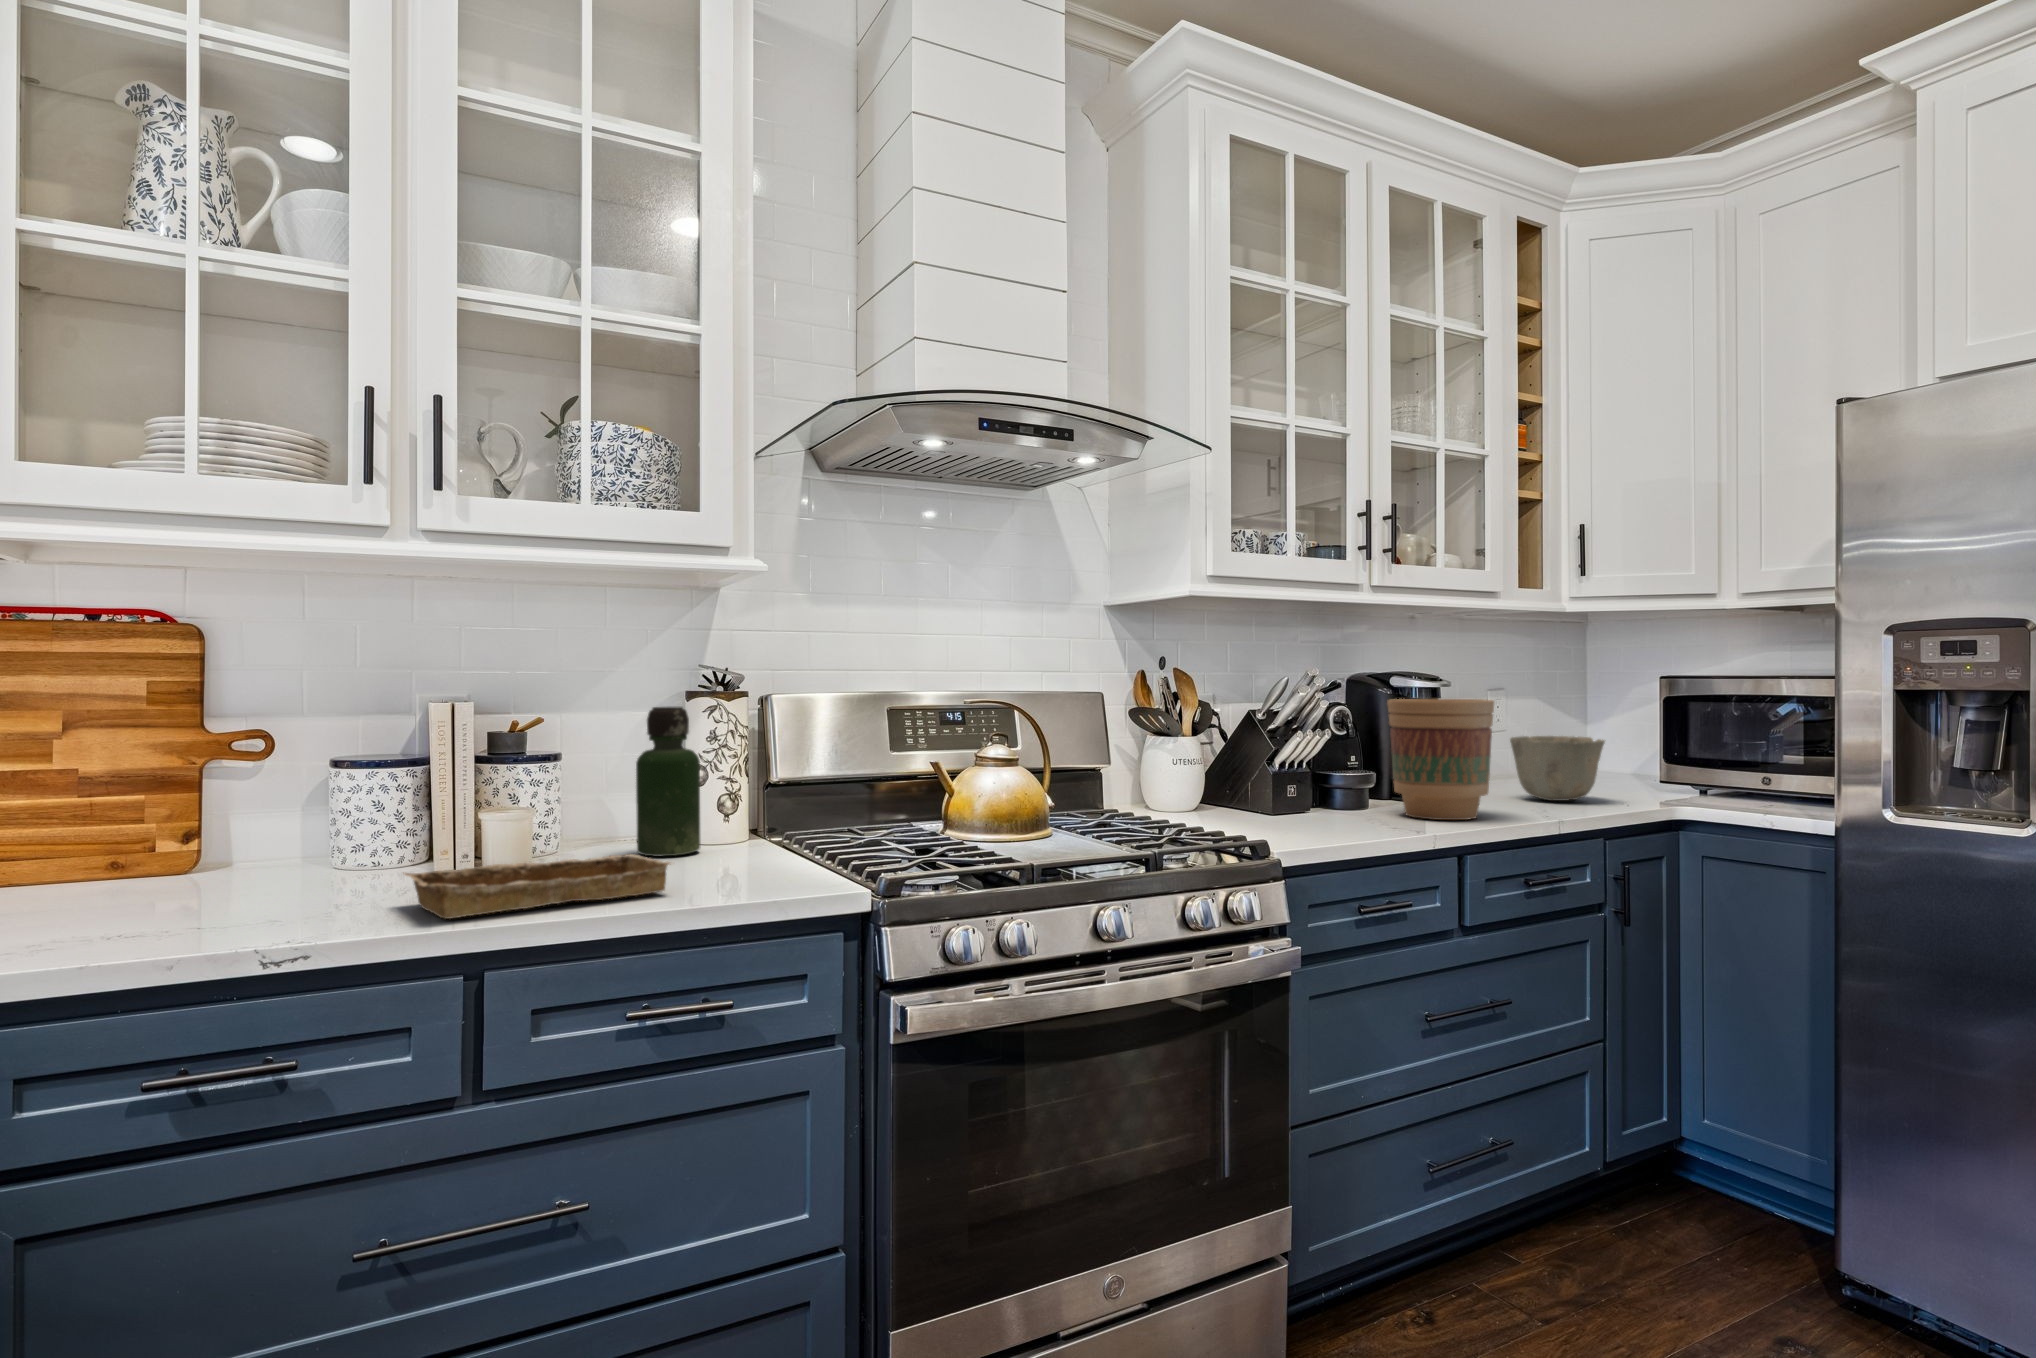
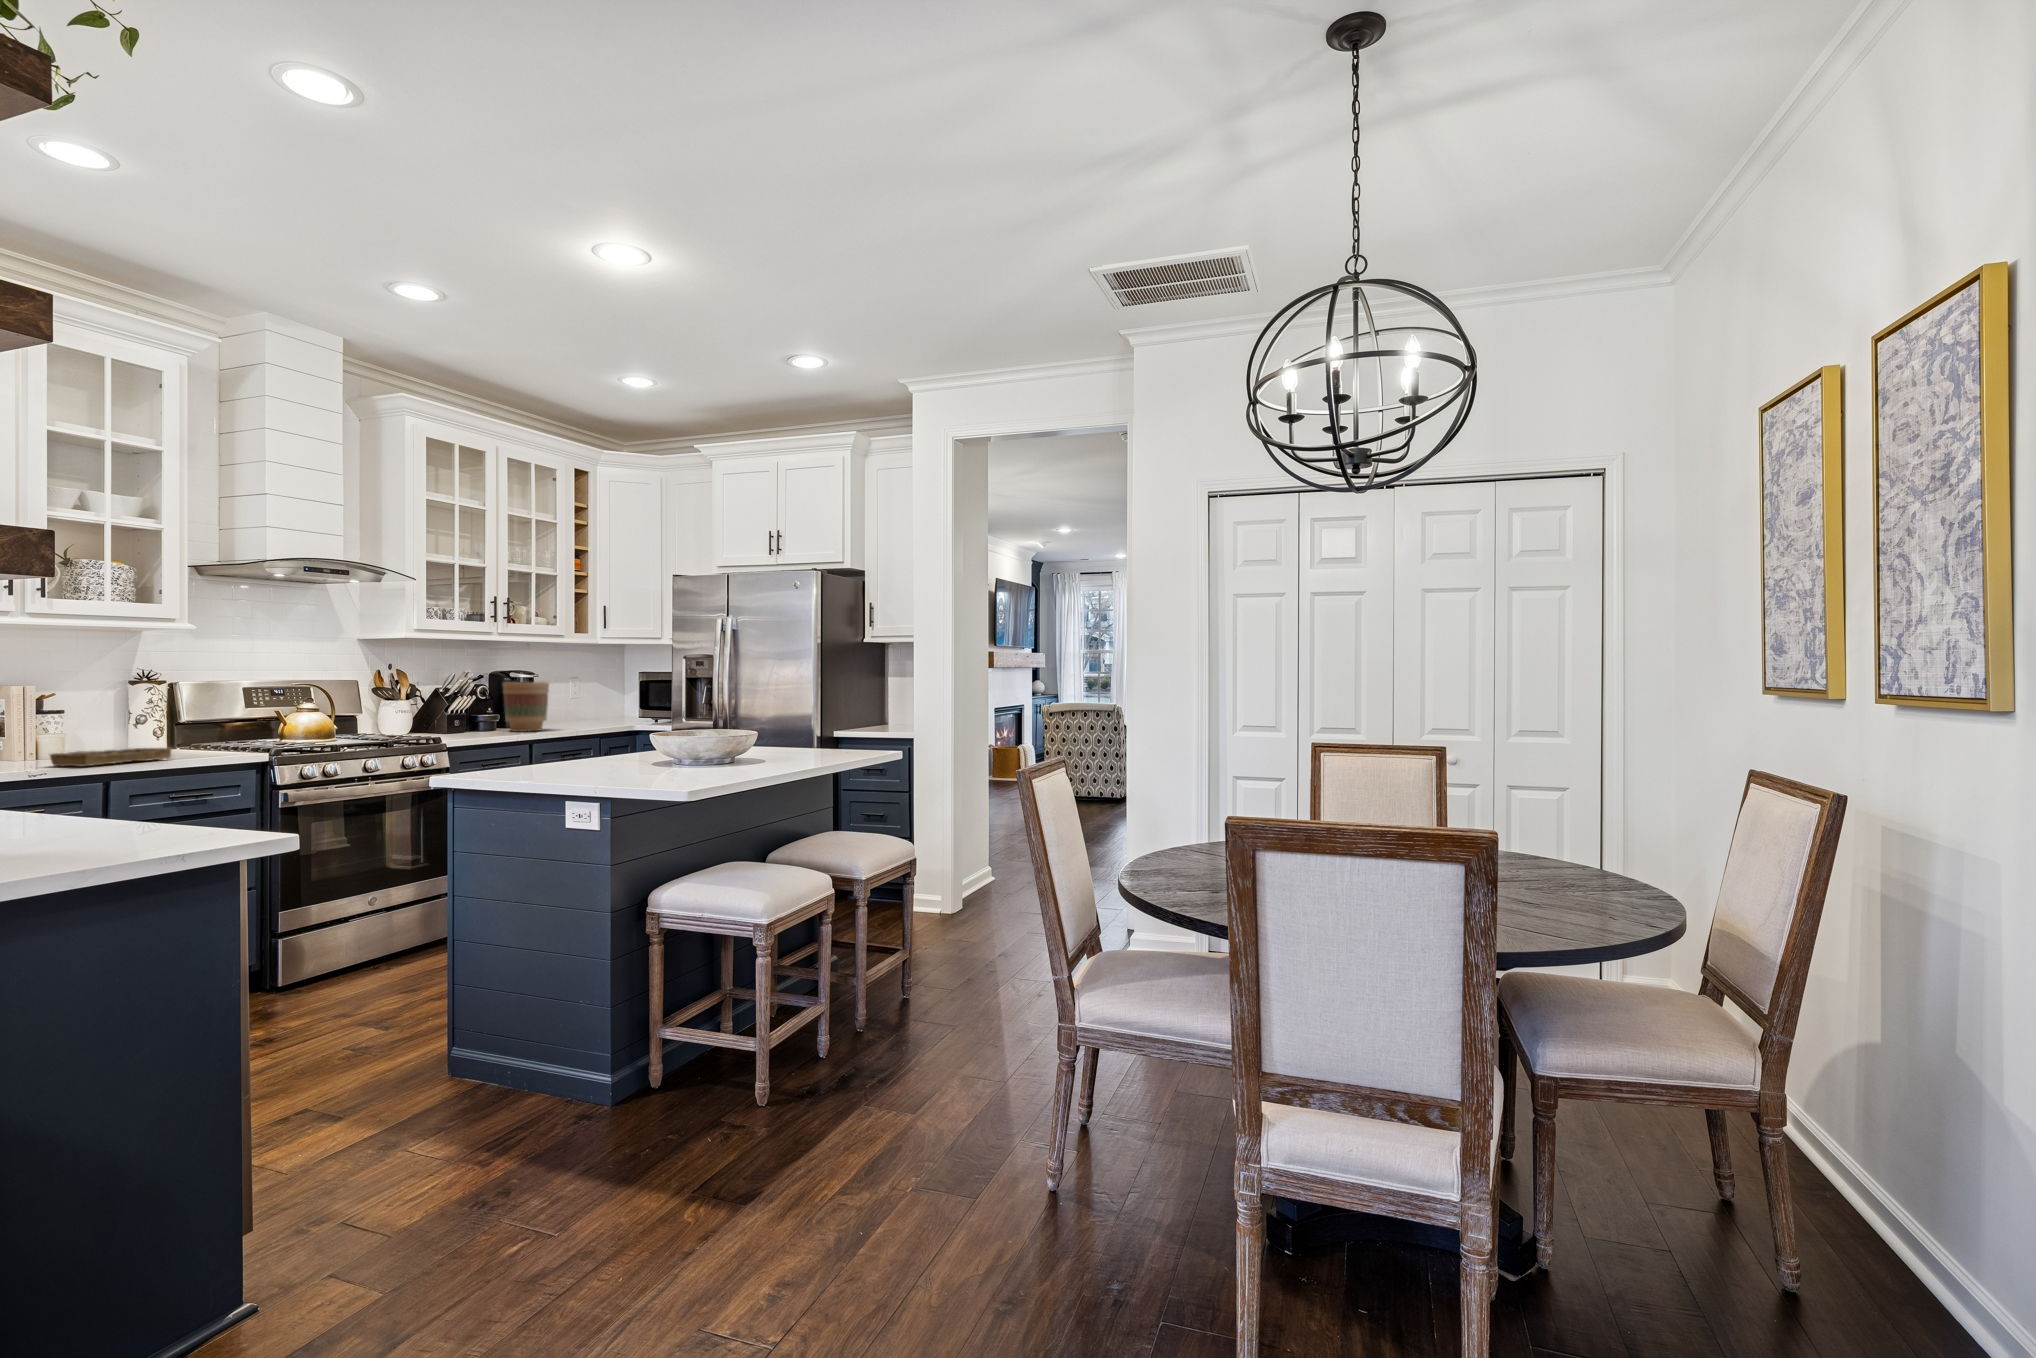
bottle: present [636,707,700,857] -> none [112,688,149,755]
ceramic bowl: present [1510,736,1605,801] -> none [566,698,606,725]

